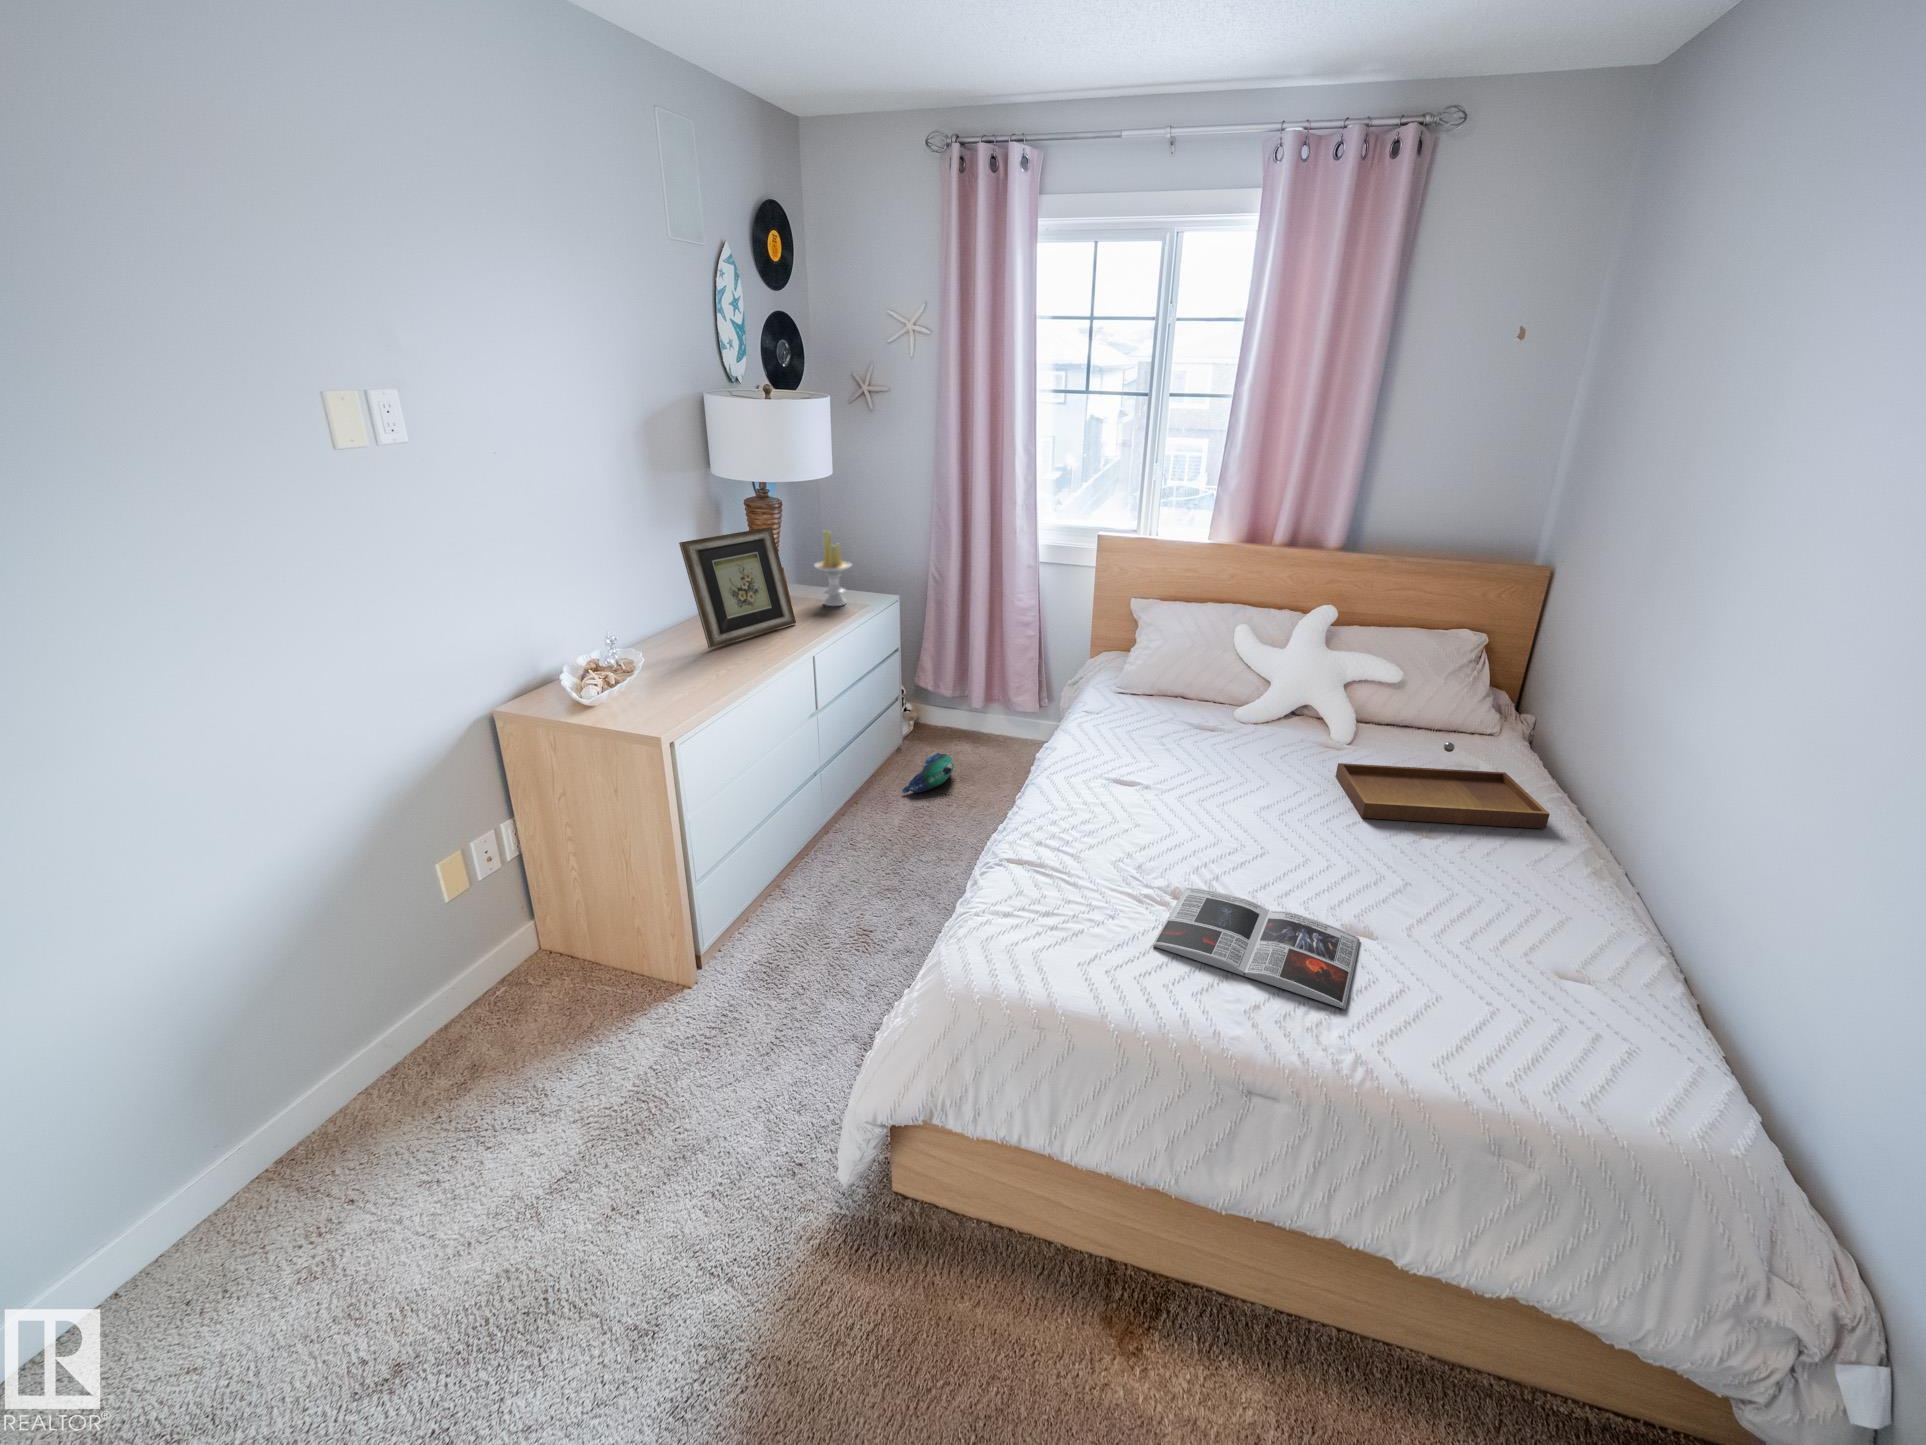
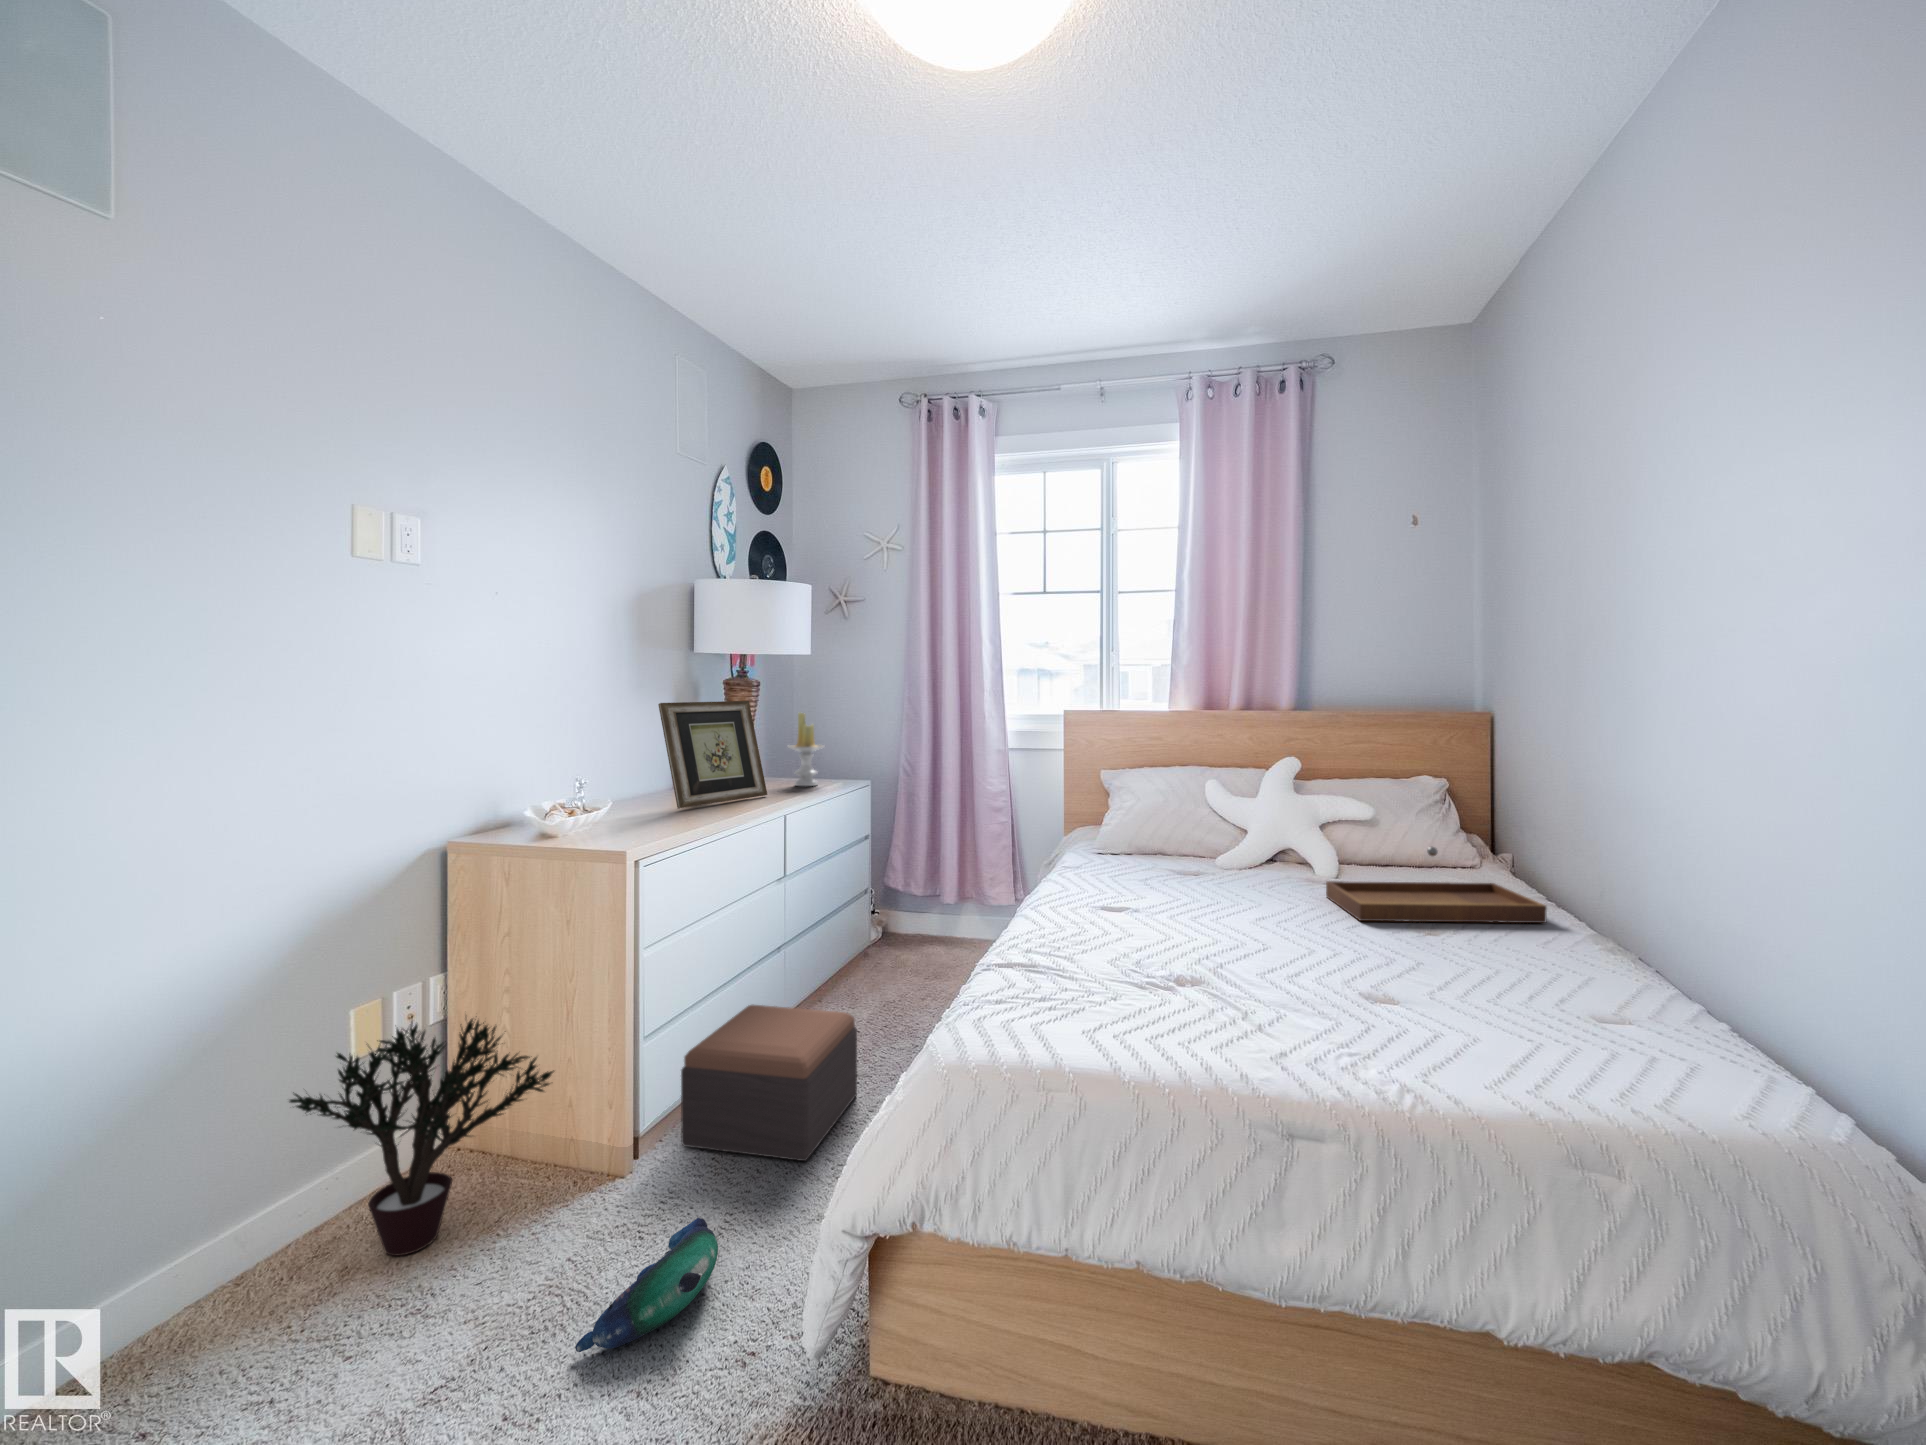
plush toy: present [902,753,954,793] -> present [575,1218,718,1352]
footstool: none [731,838,888,983] -> present [681,1005,857,1161]
potted plant: none [397,869,621,1057] -> present [290,1019,554,1256]
magazine: present [1152,888,1360,1009] -> none [1162,970,1382,1048]

